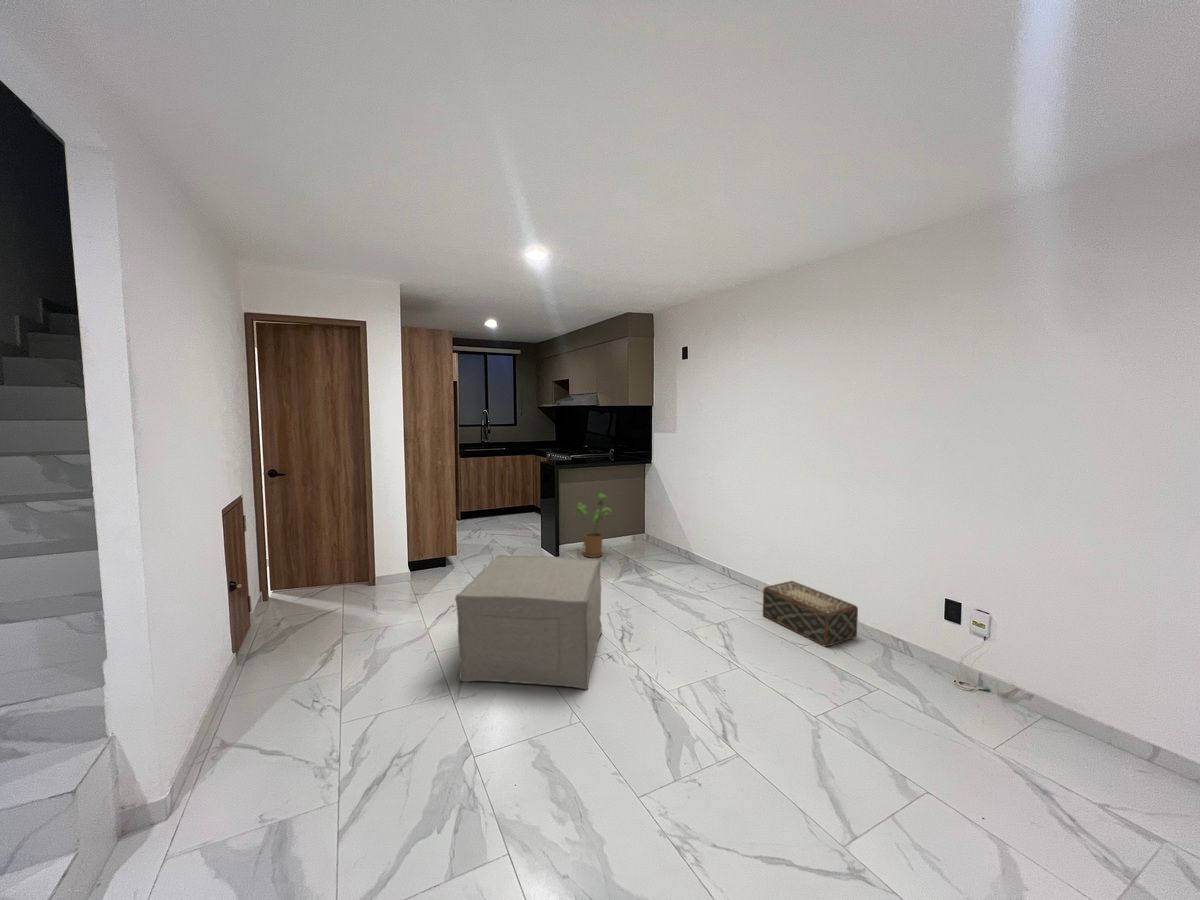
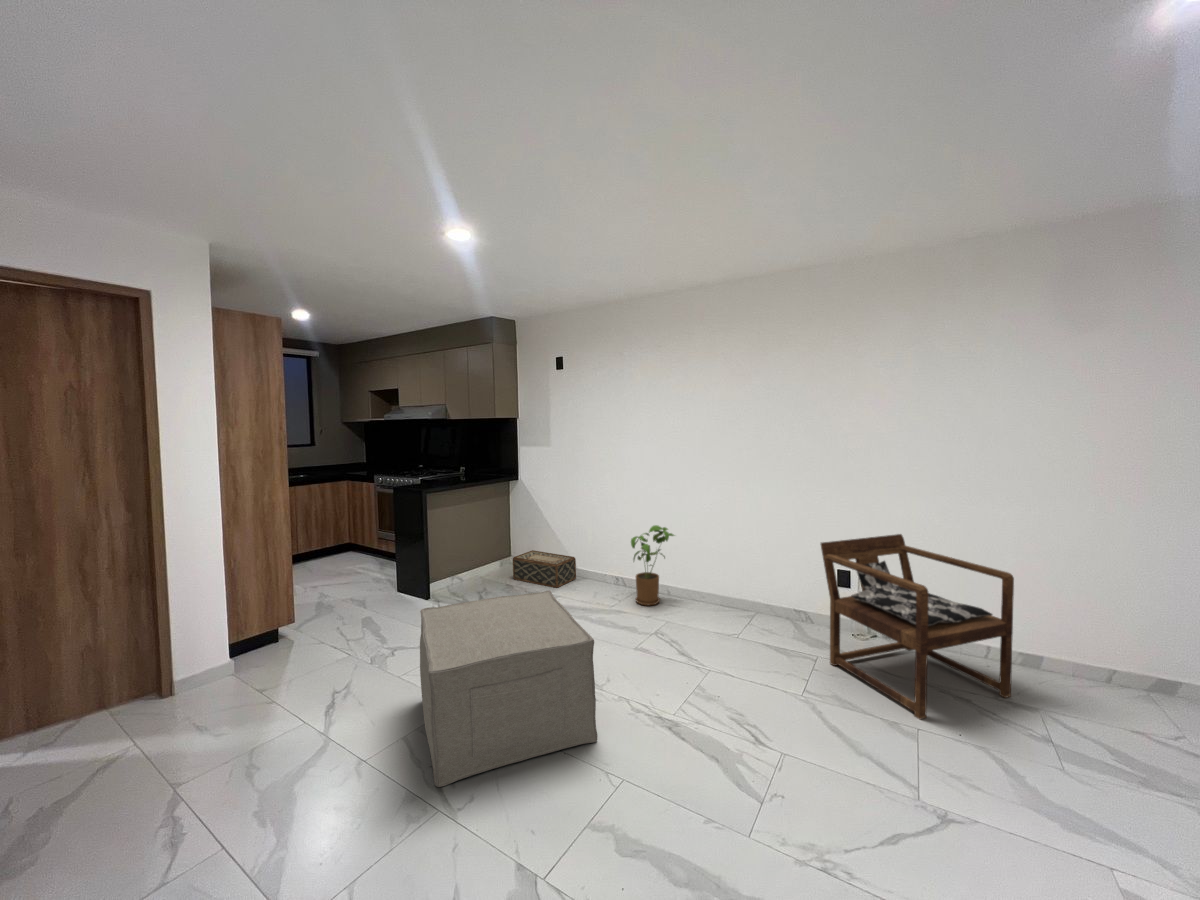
house plant: present [575,493,612,558] -> present [631,525,674,606]
armchair: none [887,558,1148,812] -> present [821,534,1014,719]
woven basket: present [763,581,858,647] -> present [513,550,576,588]

